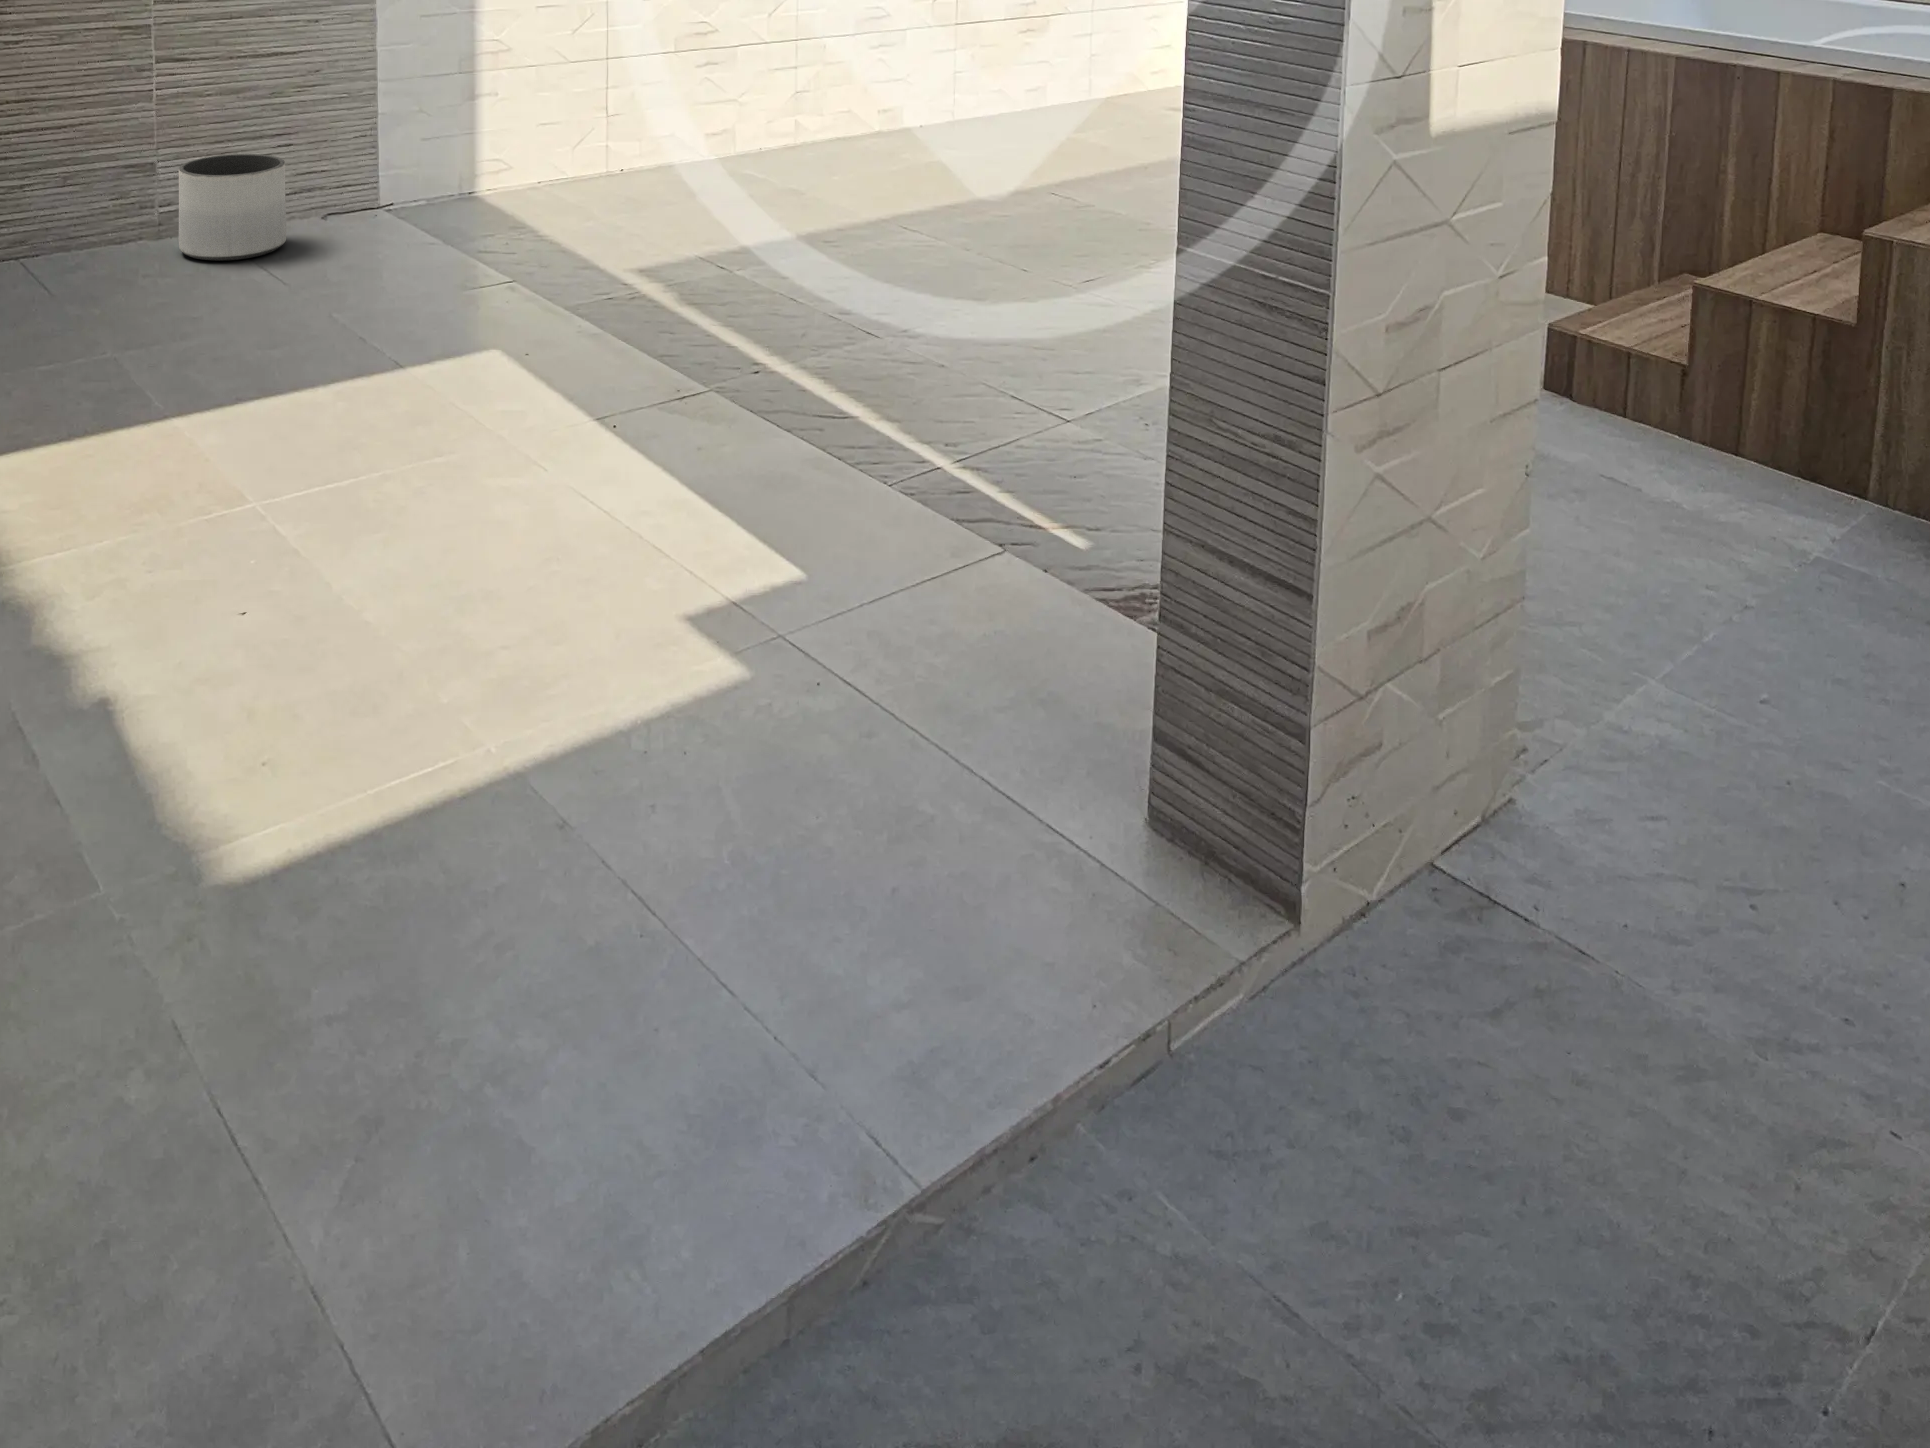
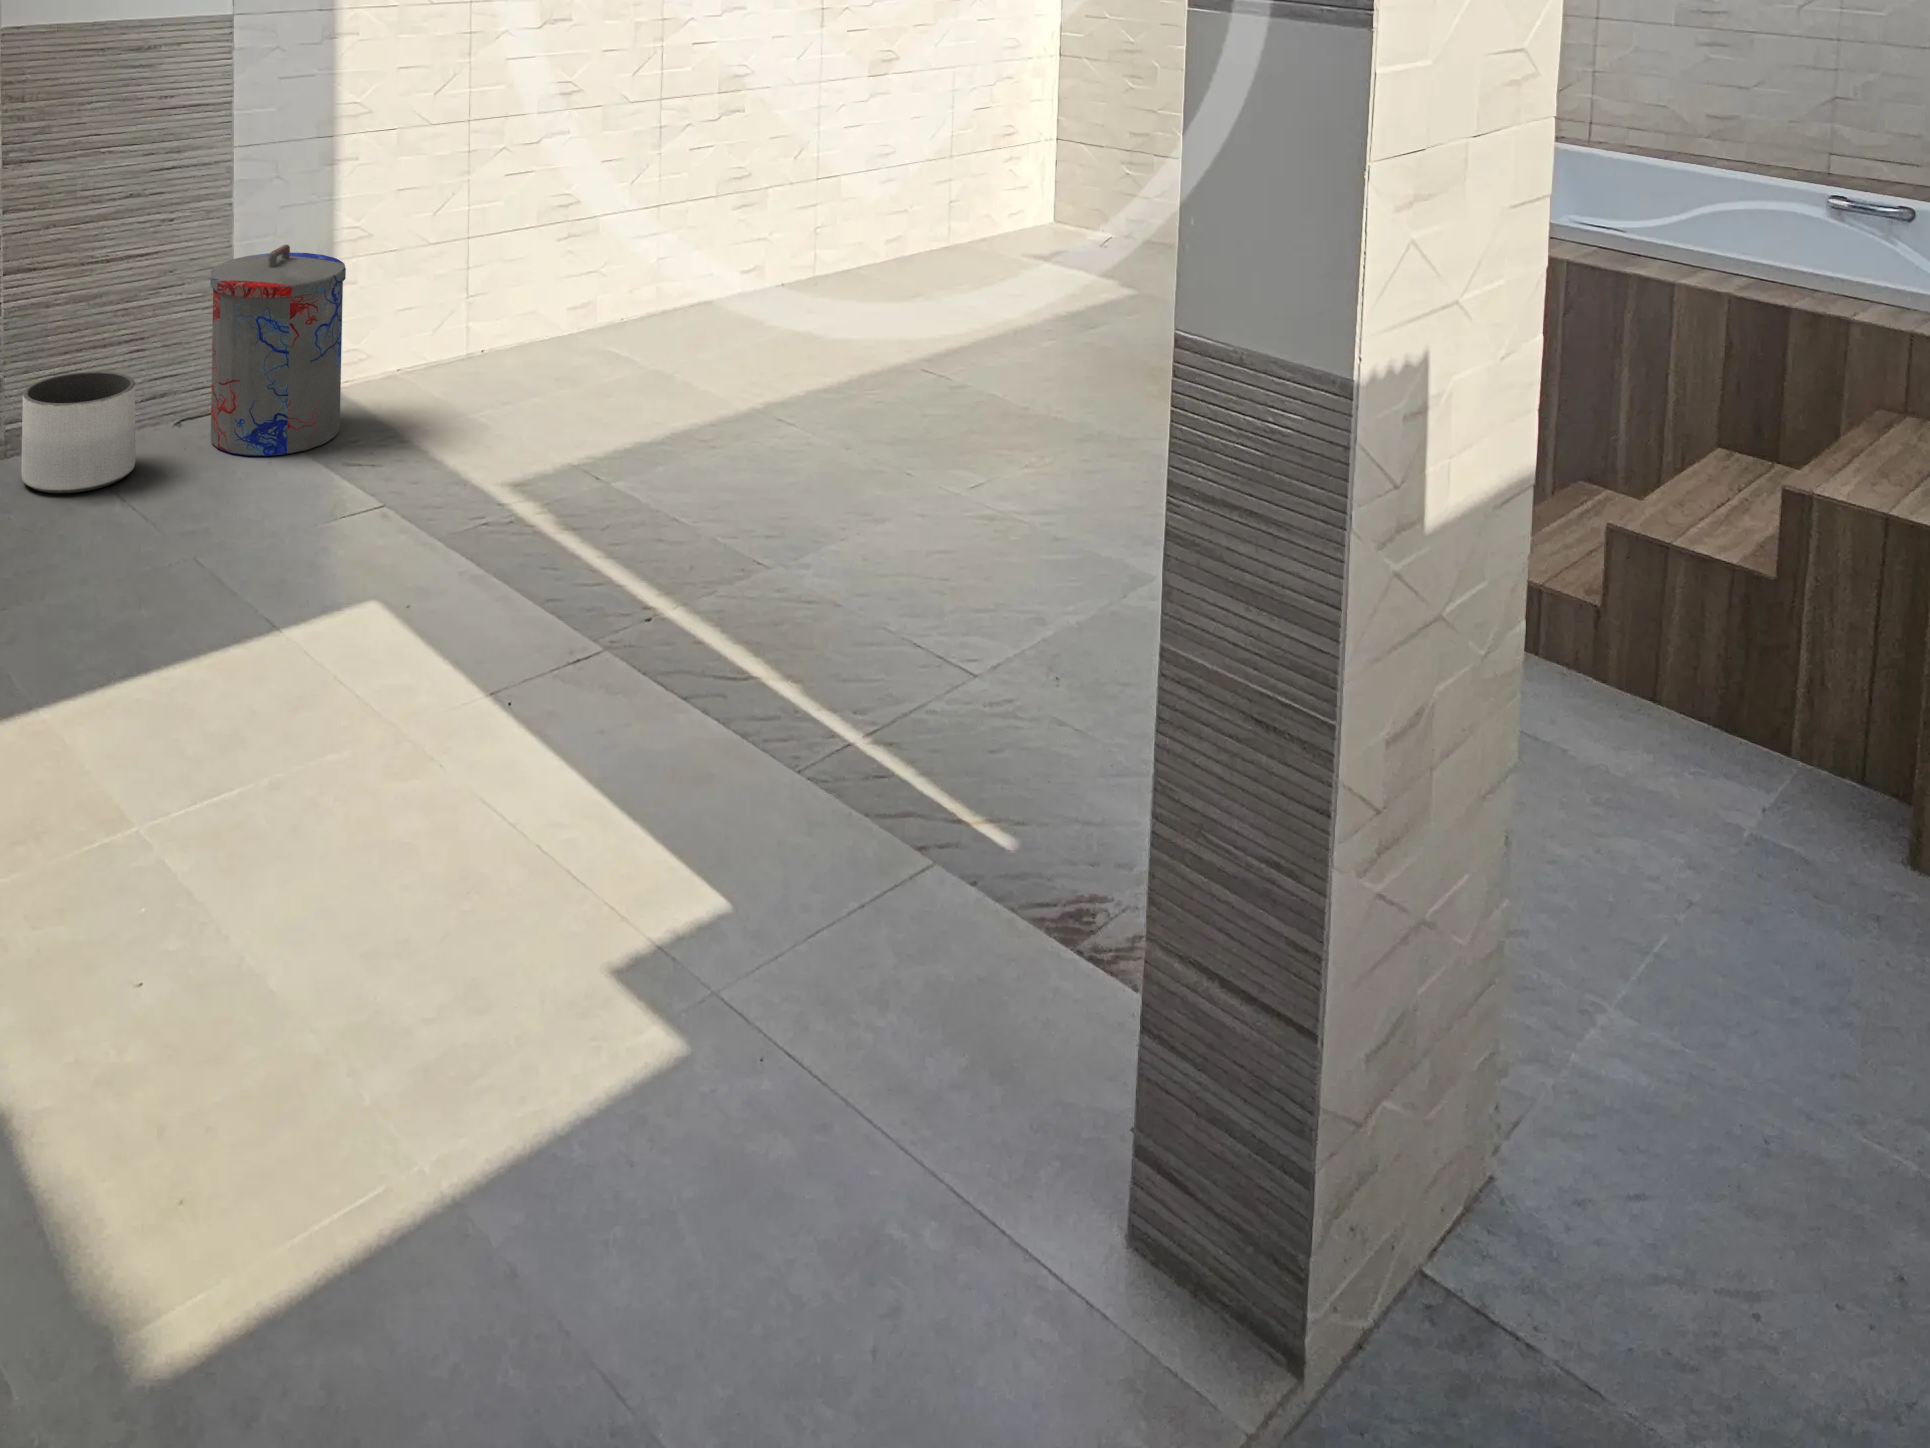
trash can: none [357,42,486,238] -> present [211,245,346,456]

